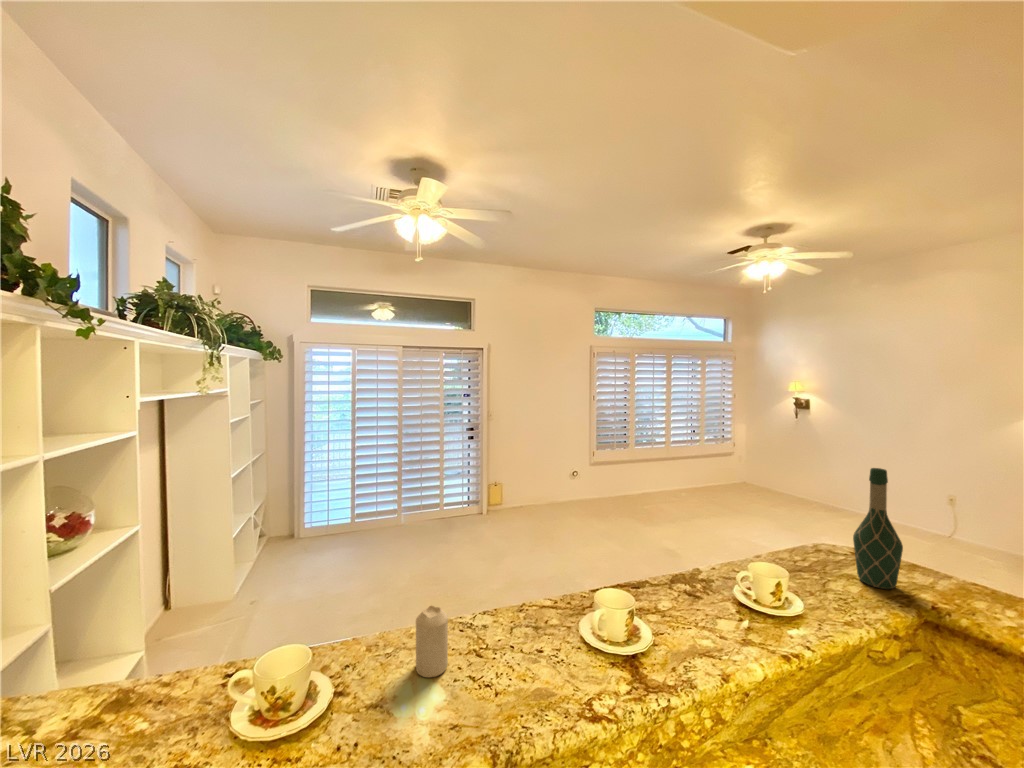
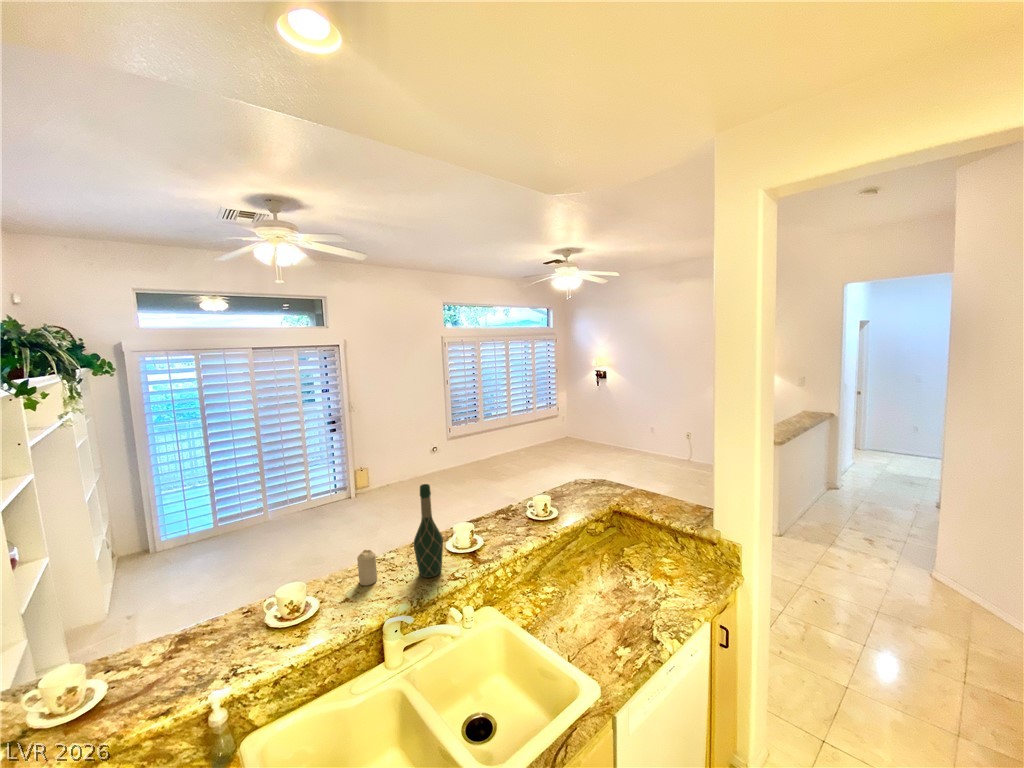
wine bottle: present [853,468,903,589] -> present [414,484,443,578]

